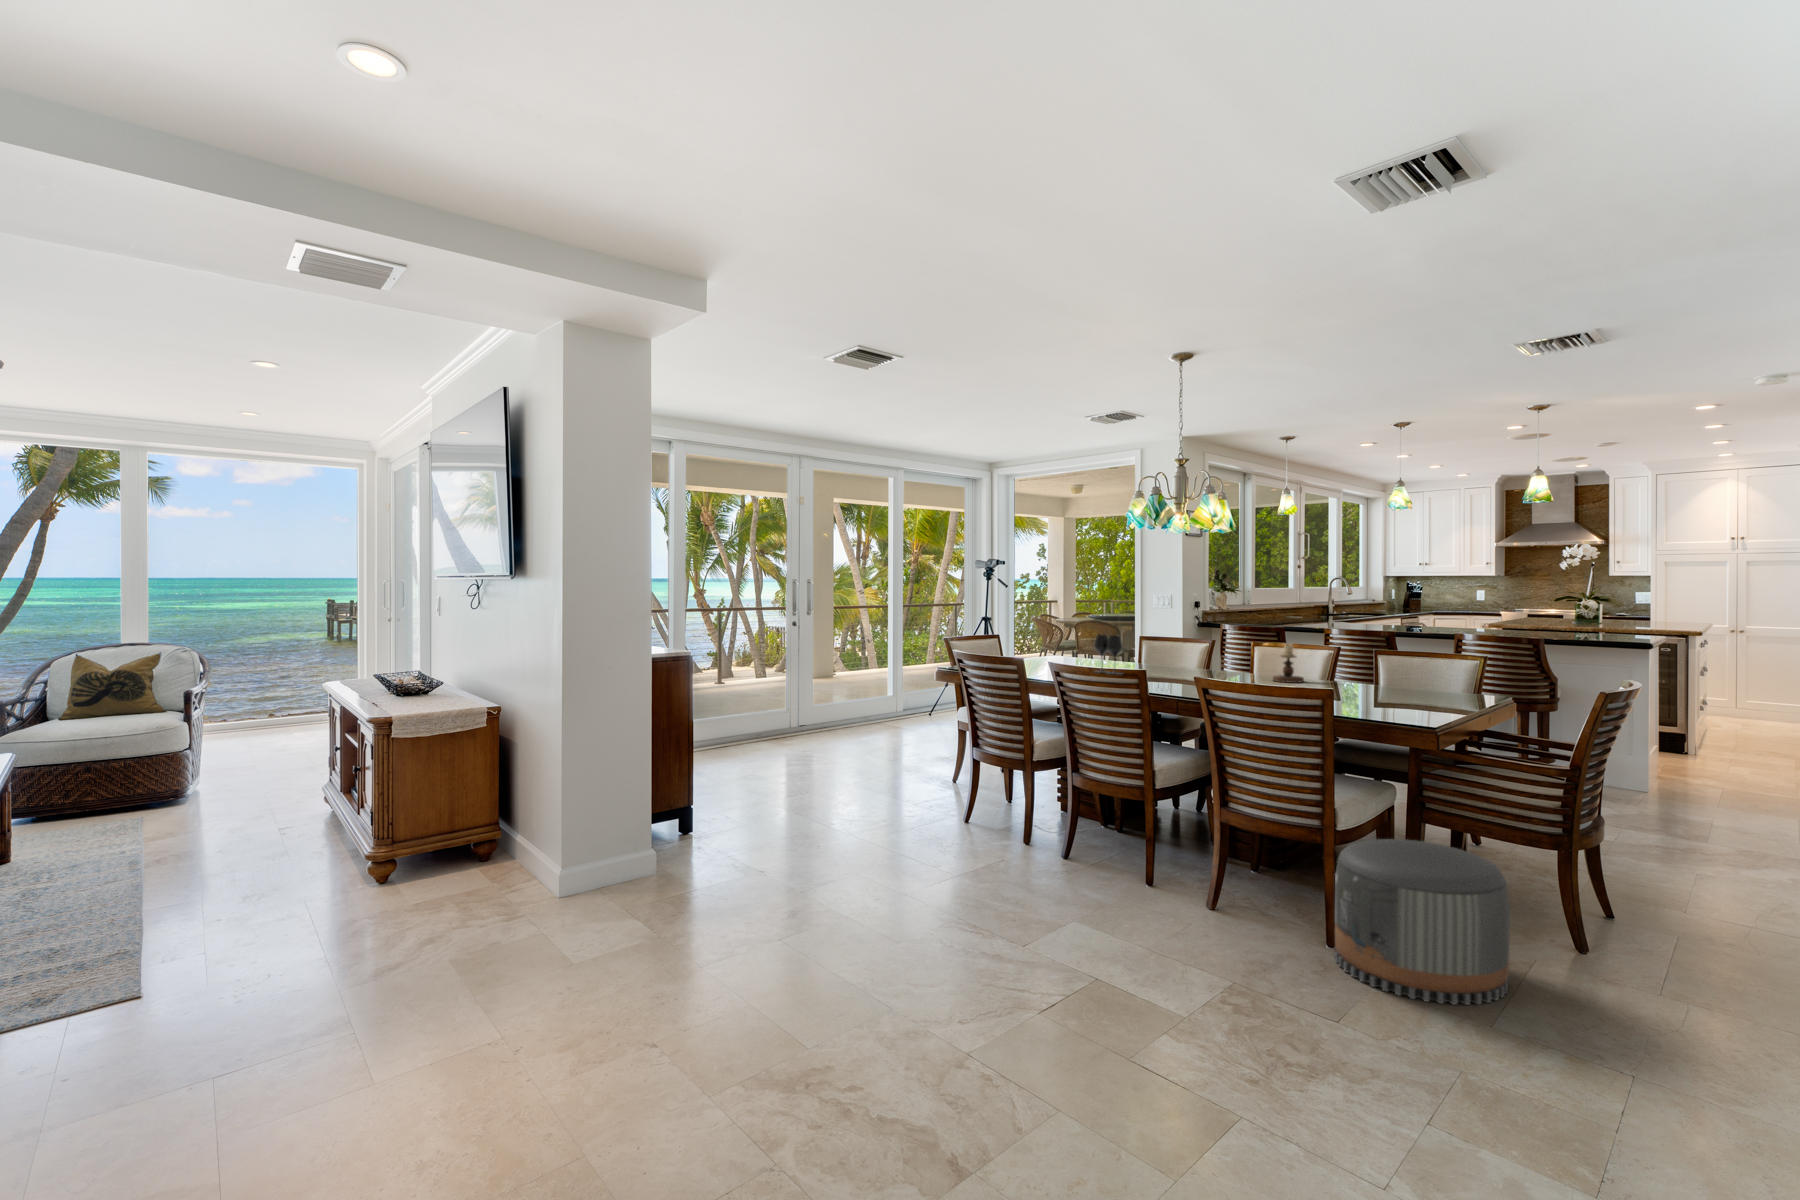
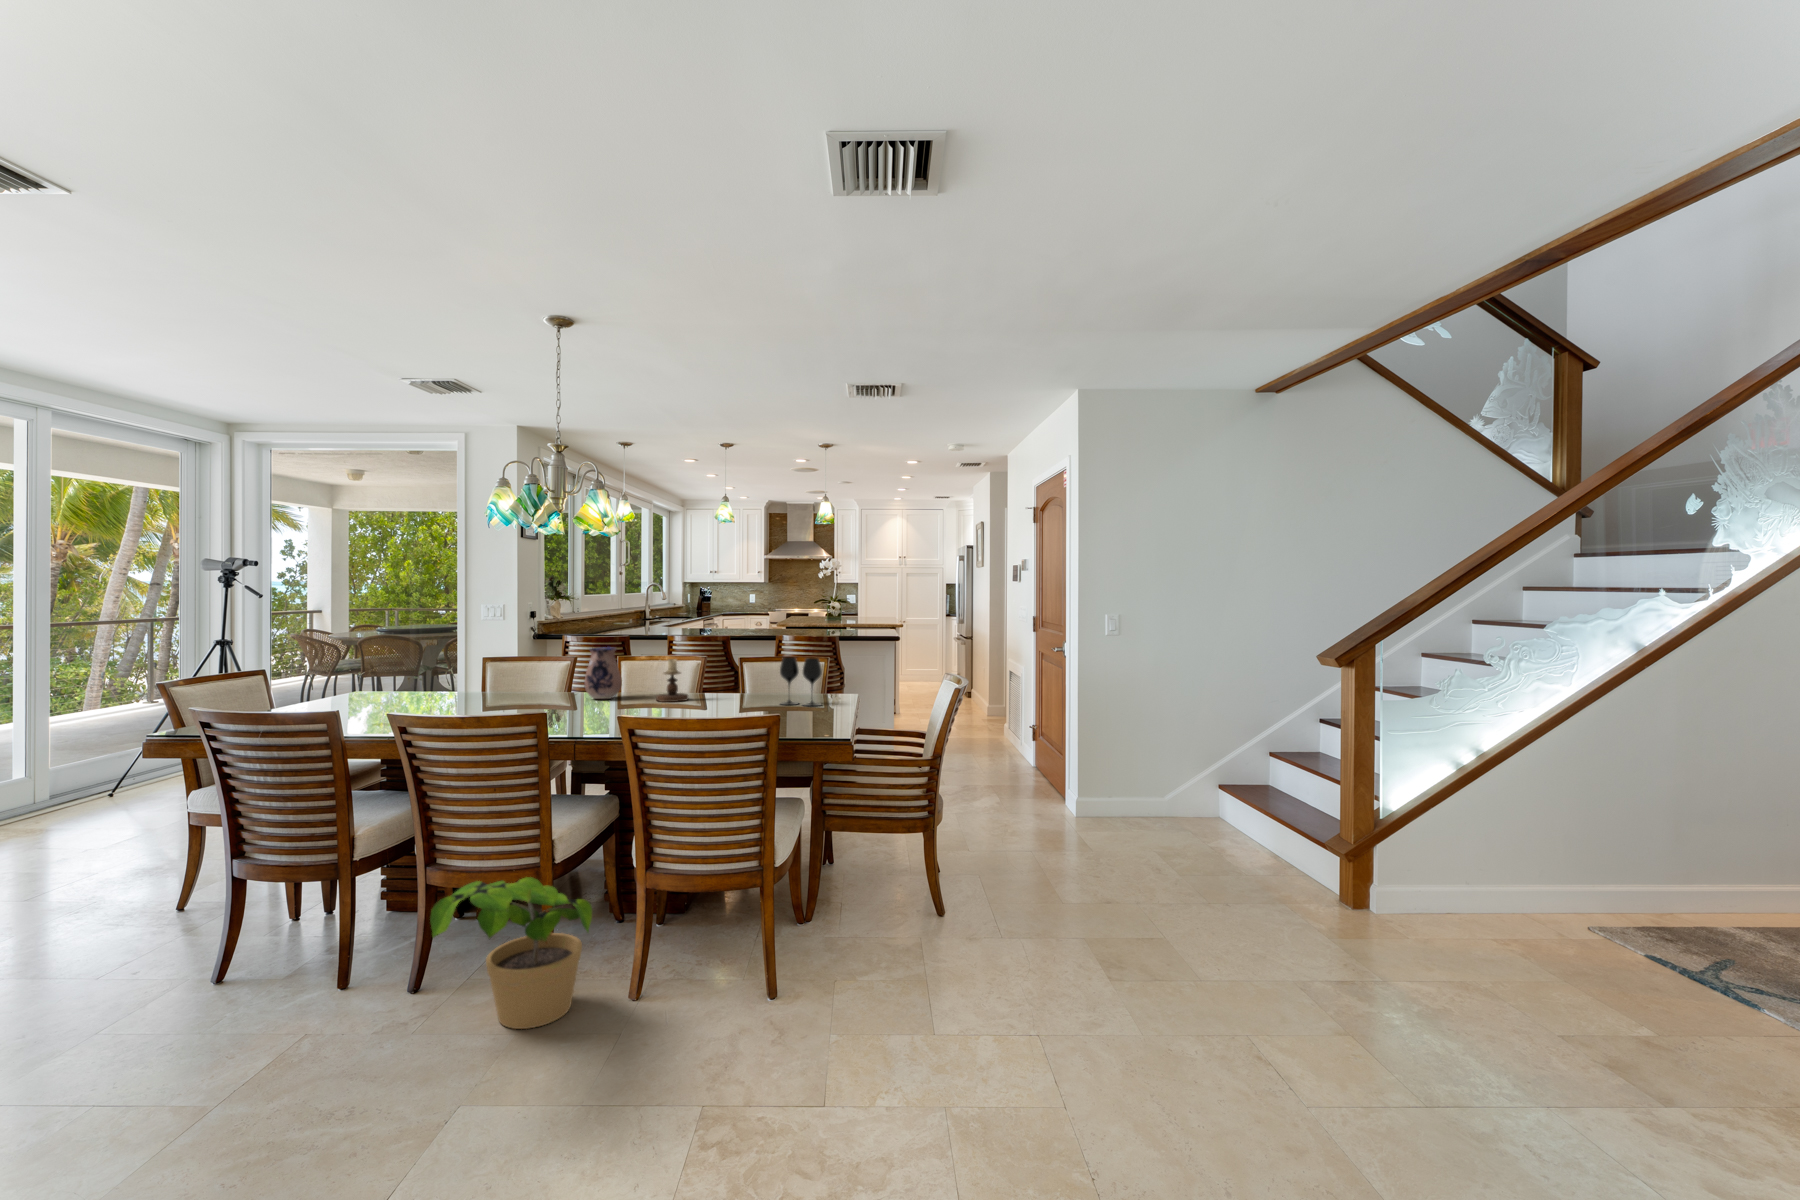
ceramic pitcher: none [1212,631,1245,676] -> present [584,647,622,699]
wine glass: present [1094,634,1123,675] -> present [780,657,822,706]
potted plant: none [1060,780,1176,897] -> present [430,877,592,1029]
pouf: present [1335,839,1510,1005] -> none [802,870,965,1061]

